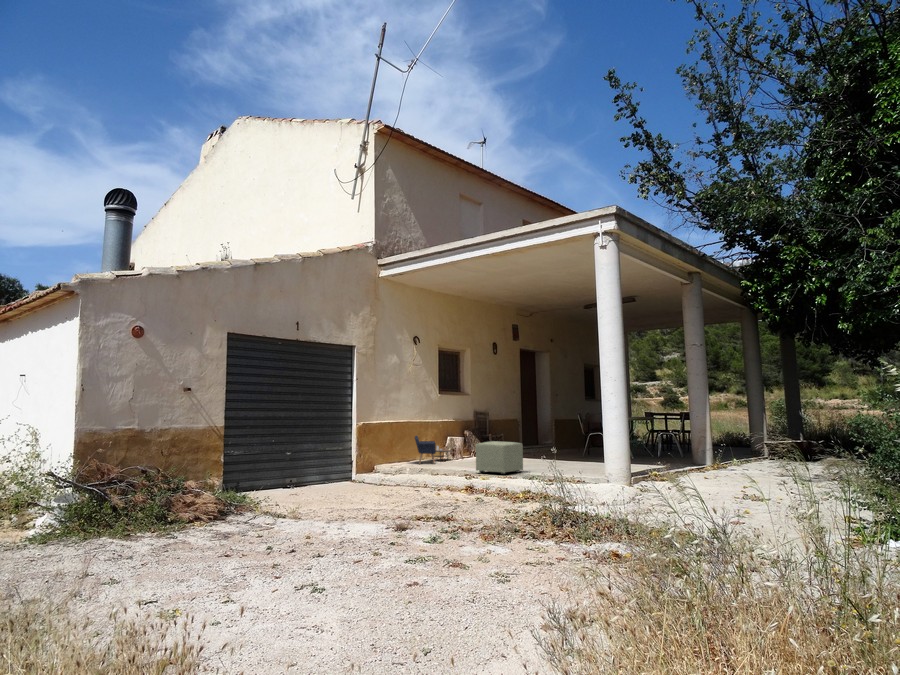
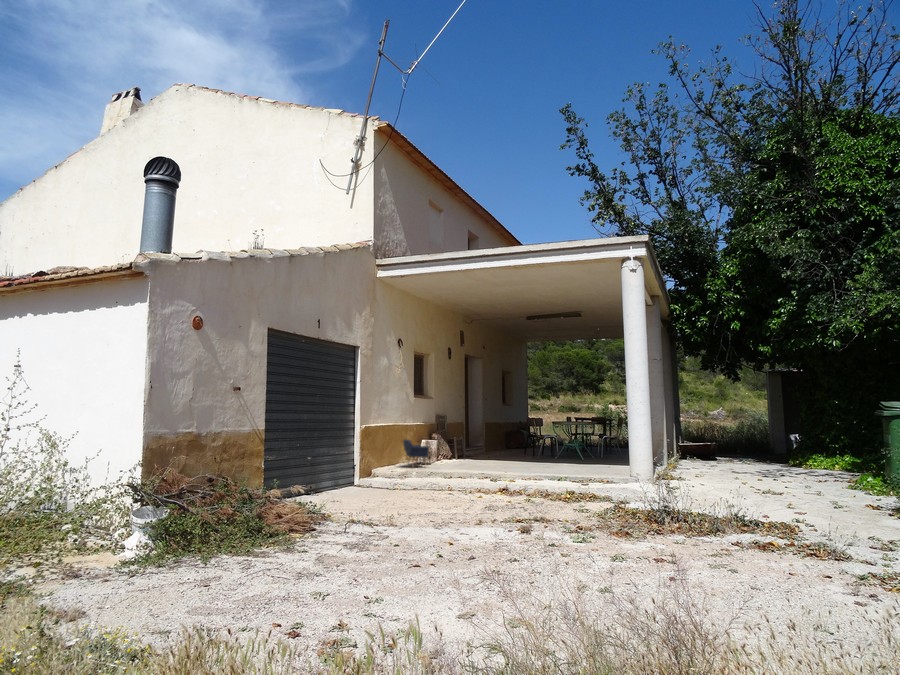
ottoman: present [476,441,523,475] -> none [495,445,536,477]

